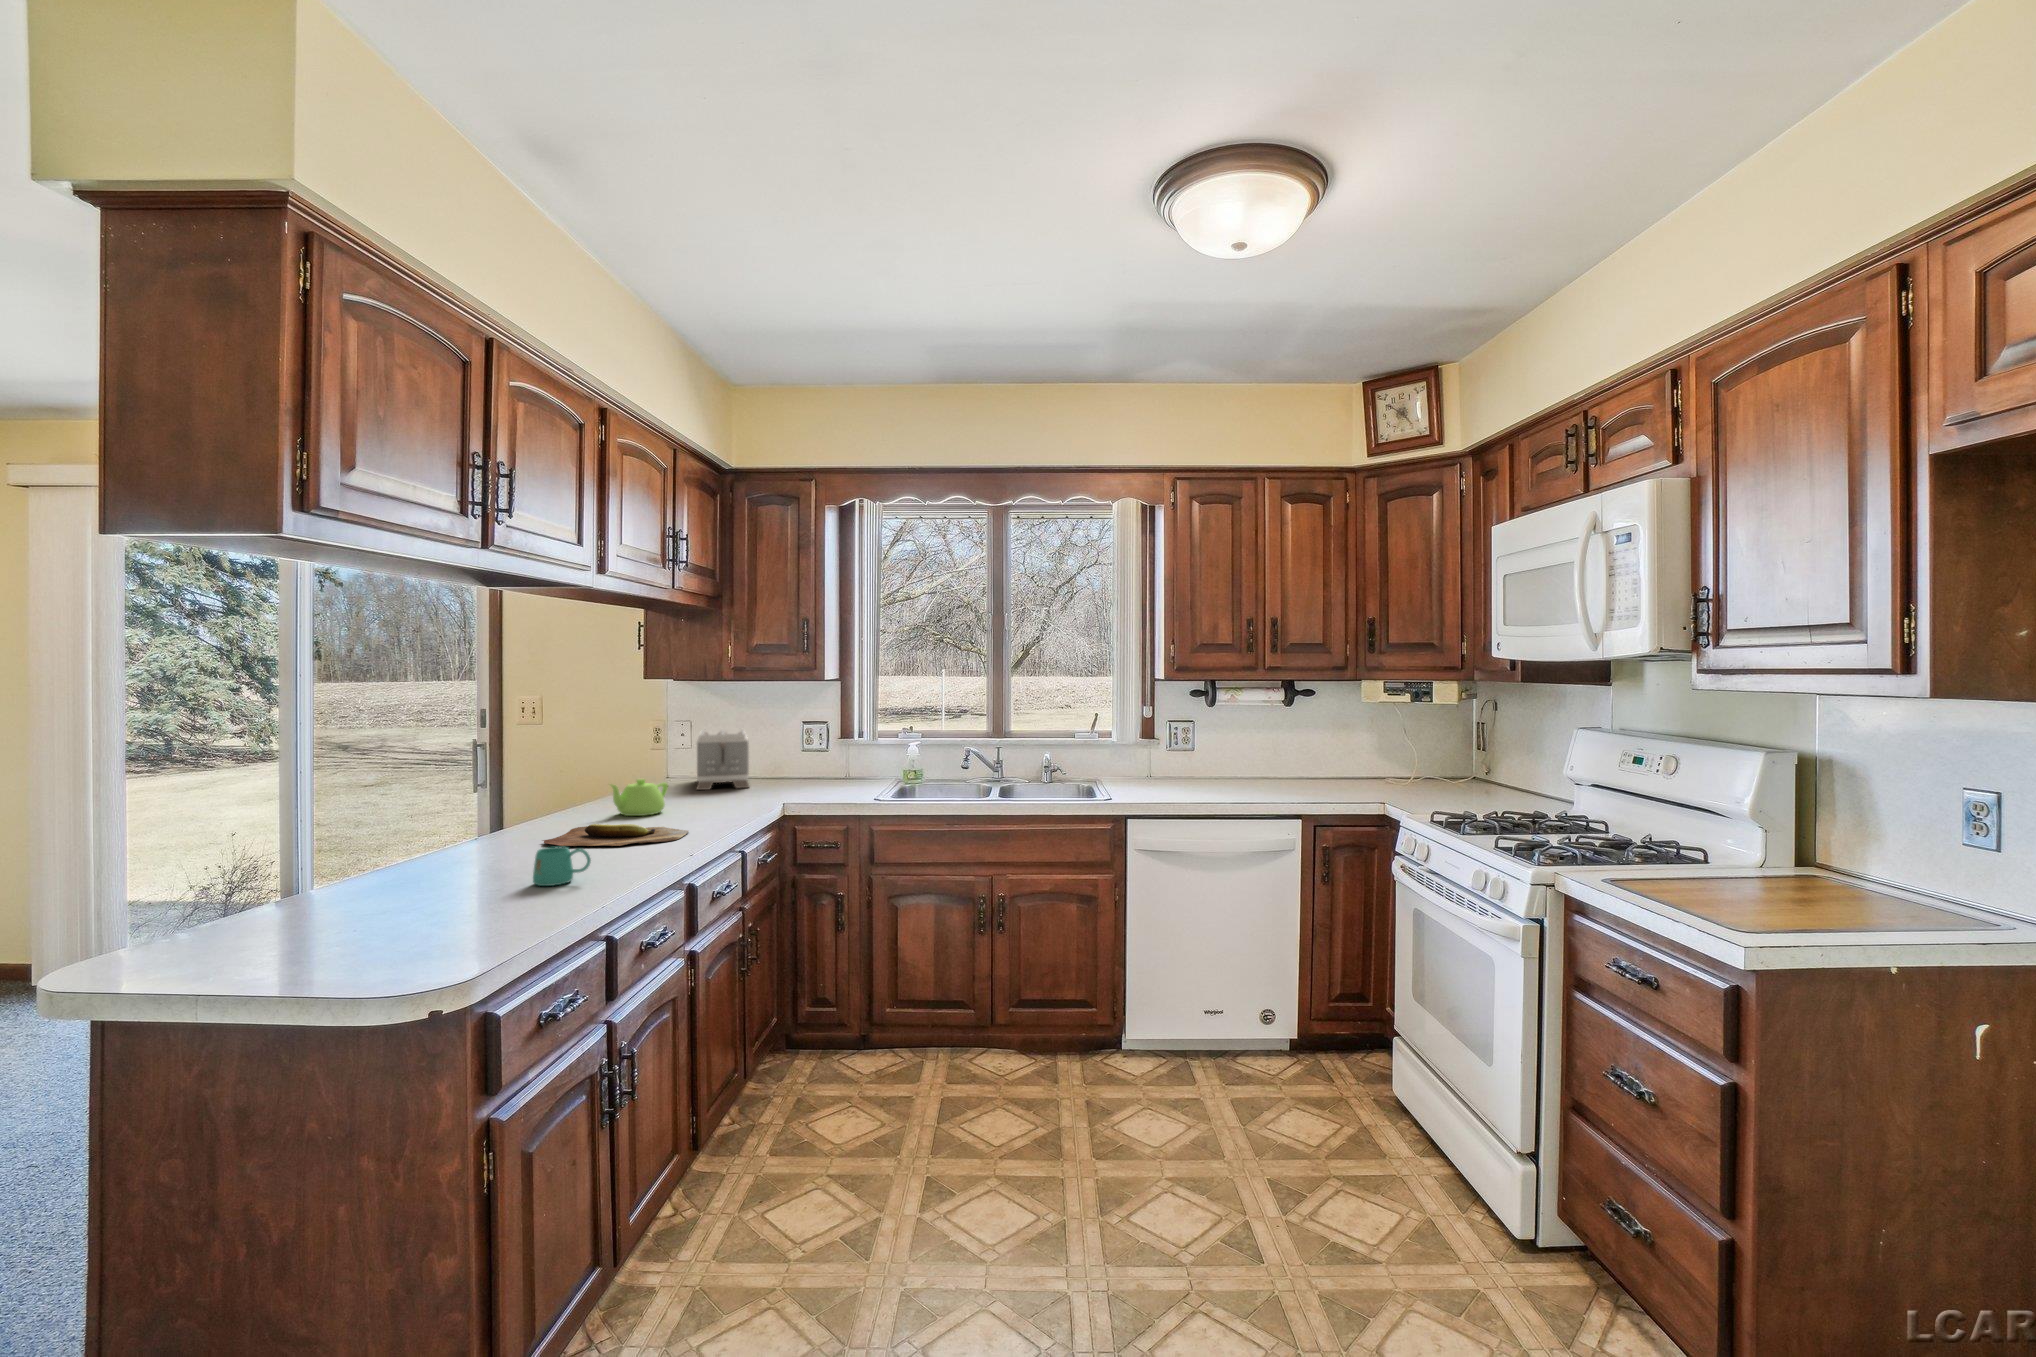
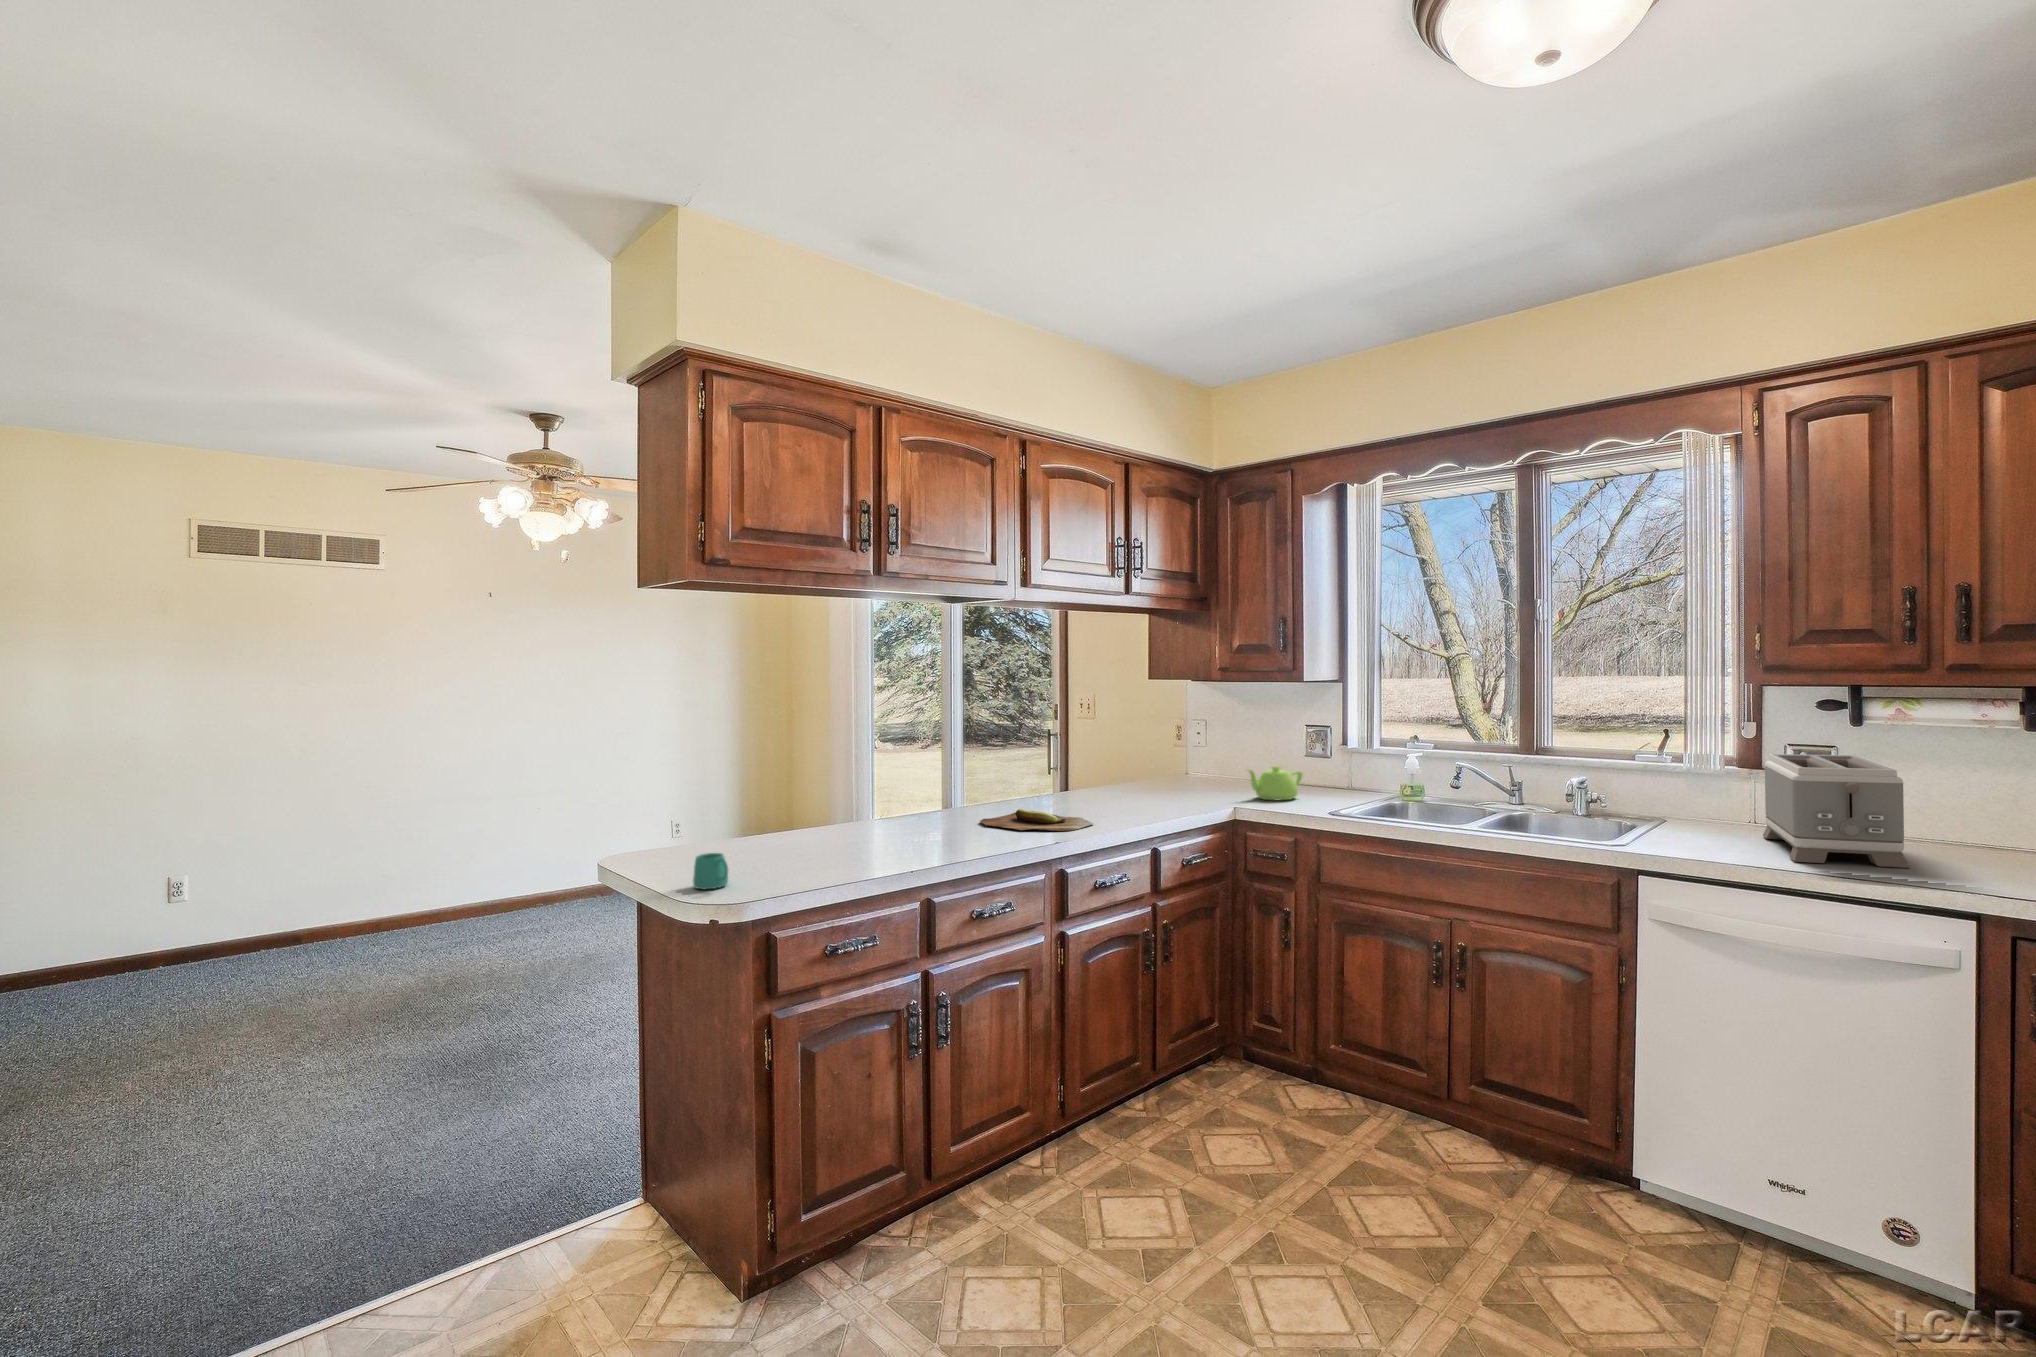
toaster: present [696,729,749,790] -> present [1763,754,1909,868]
teapot: present [611,779,668,816] -> present [1249,766,1303,801]
mug: present [533,847,591,886] -> present [693,853,728,889]

